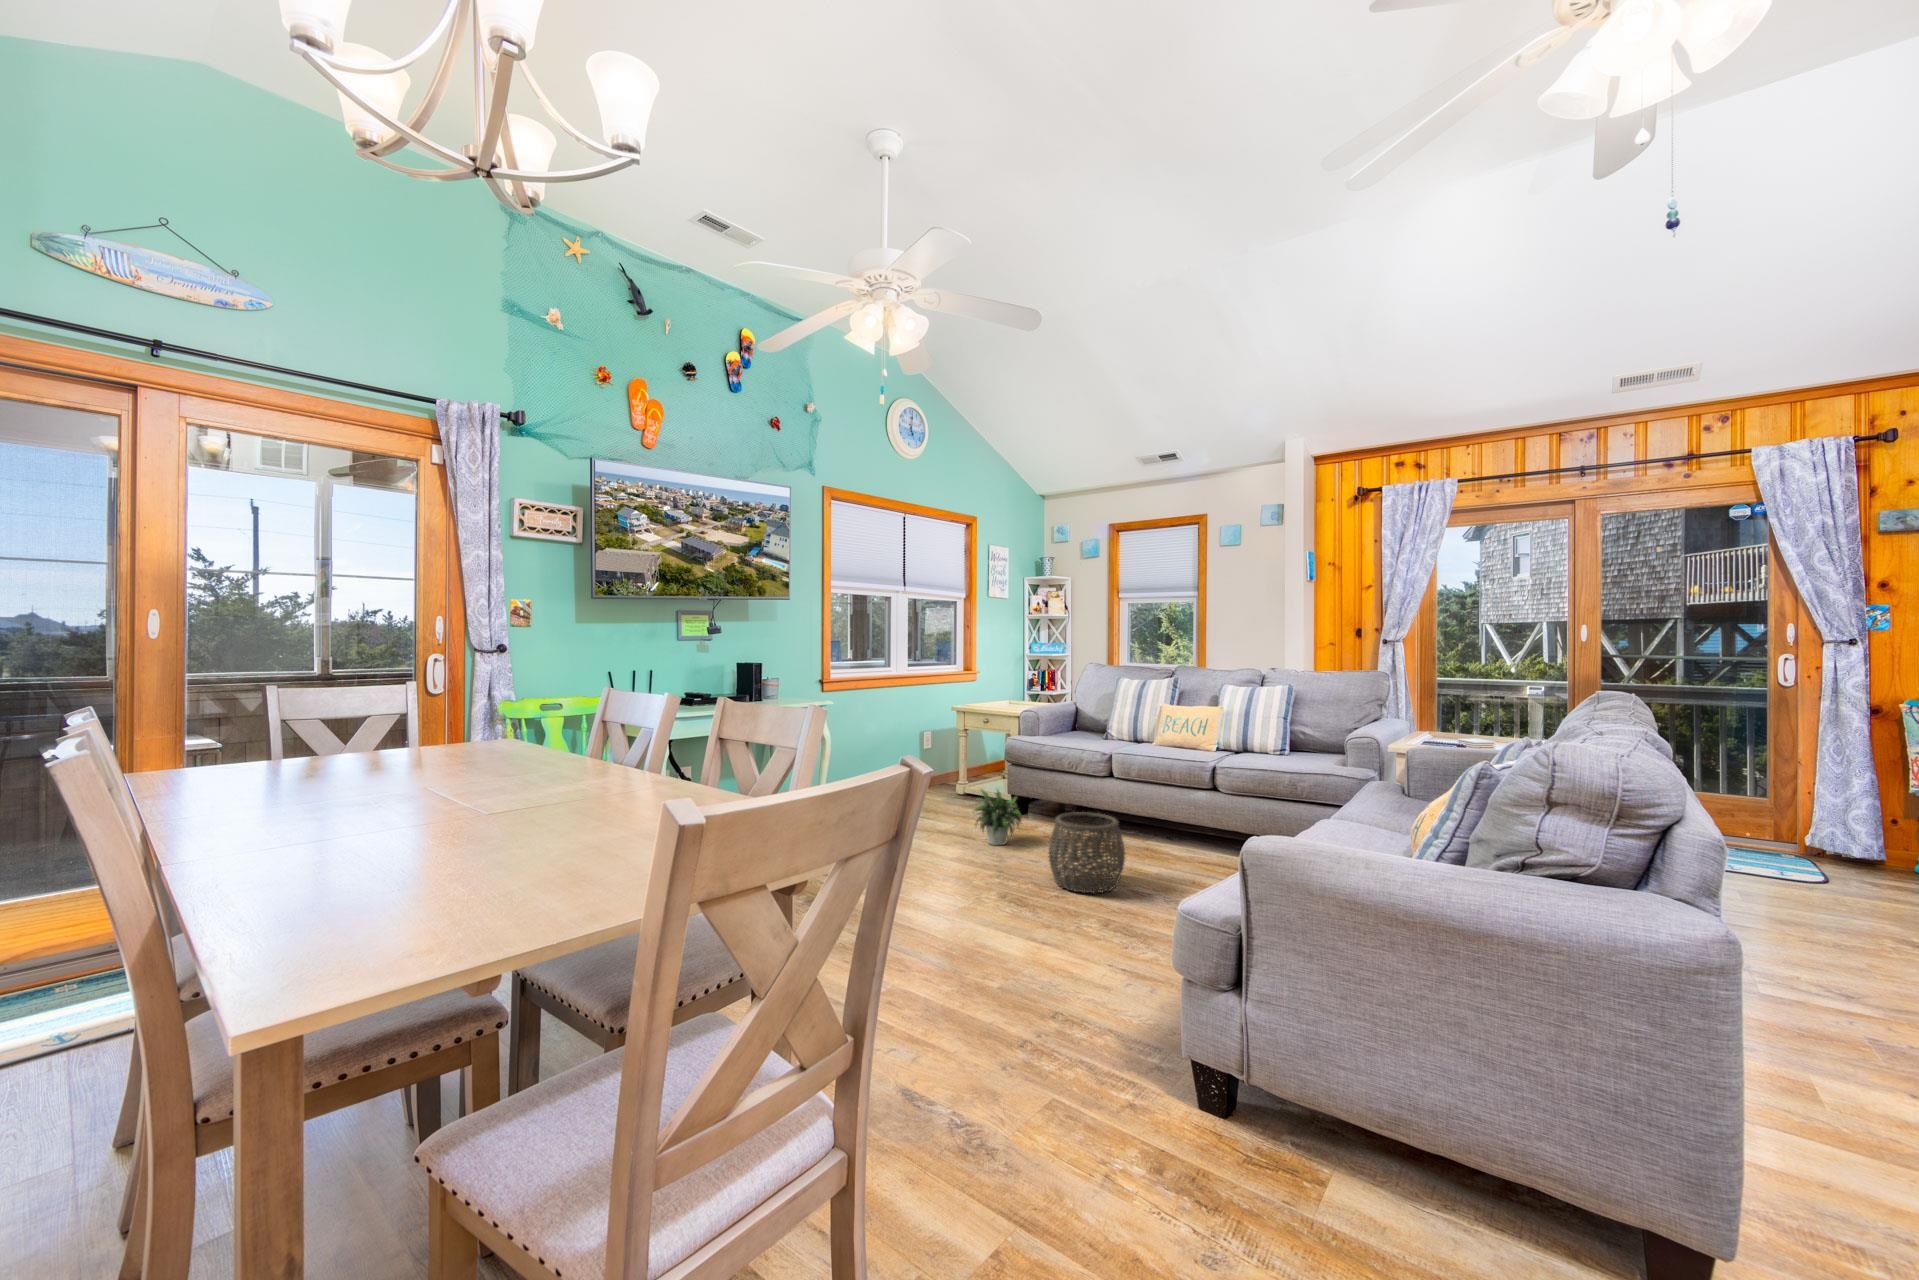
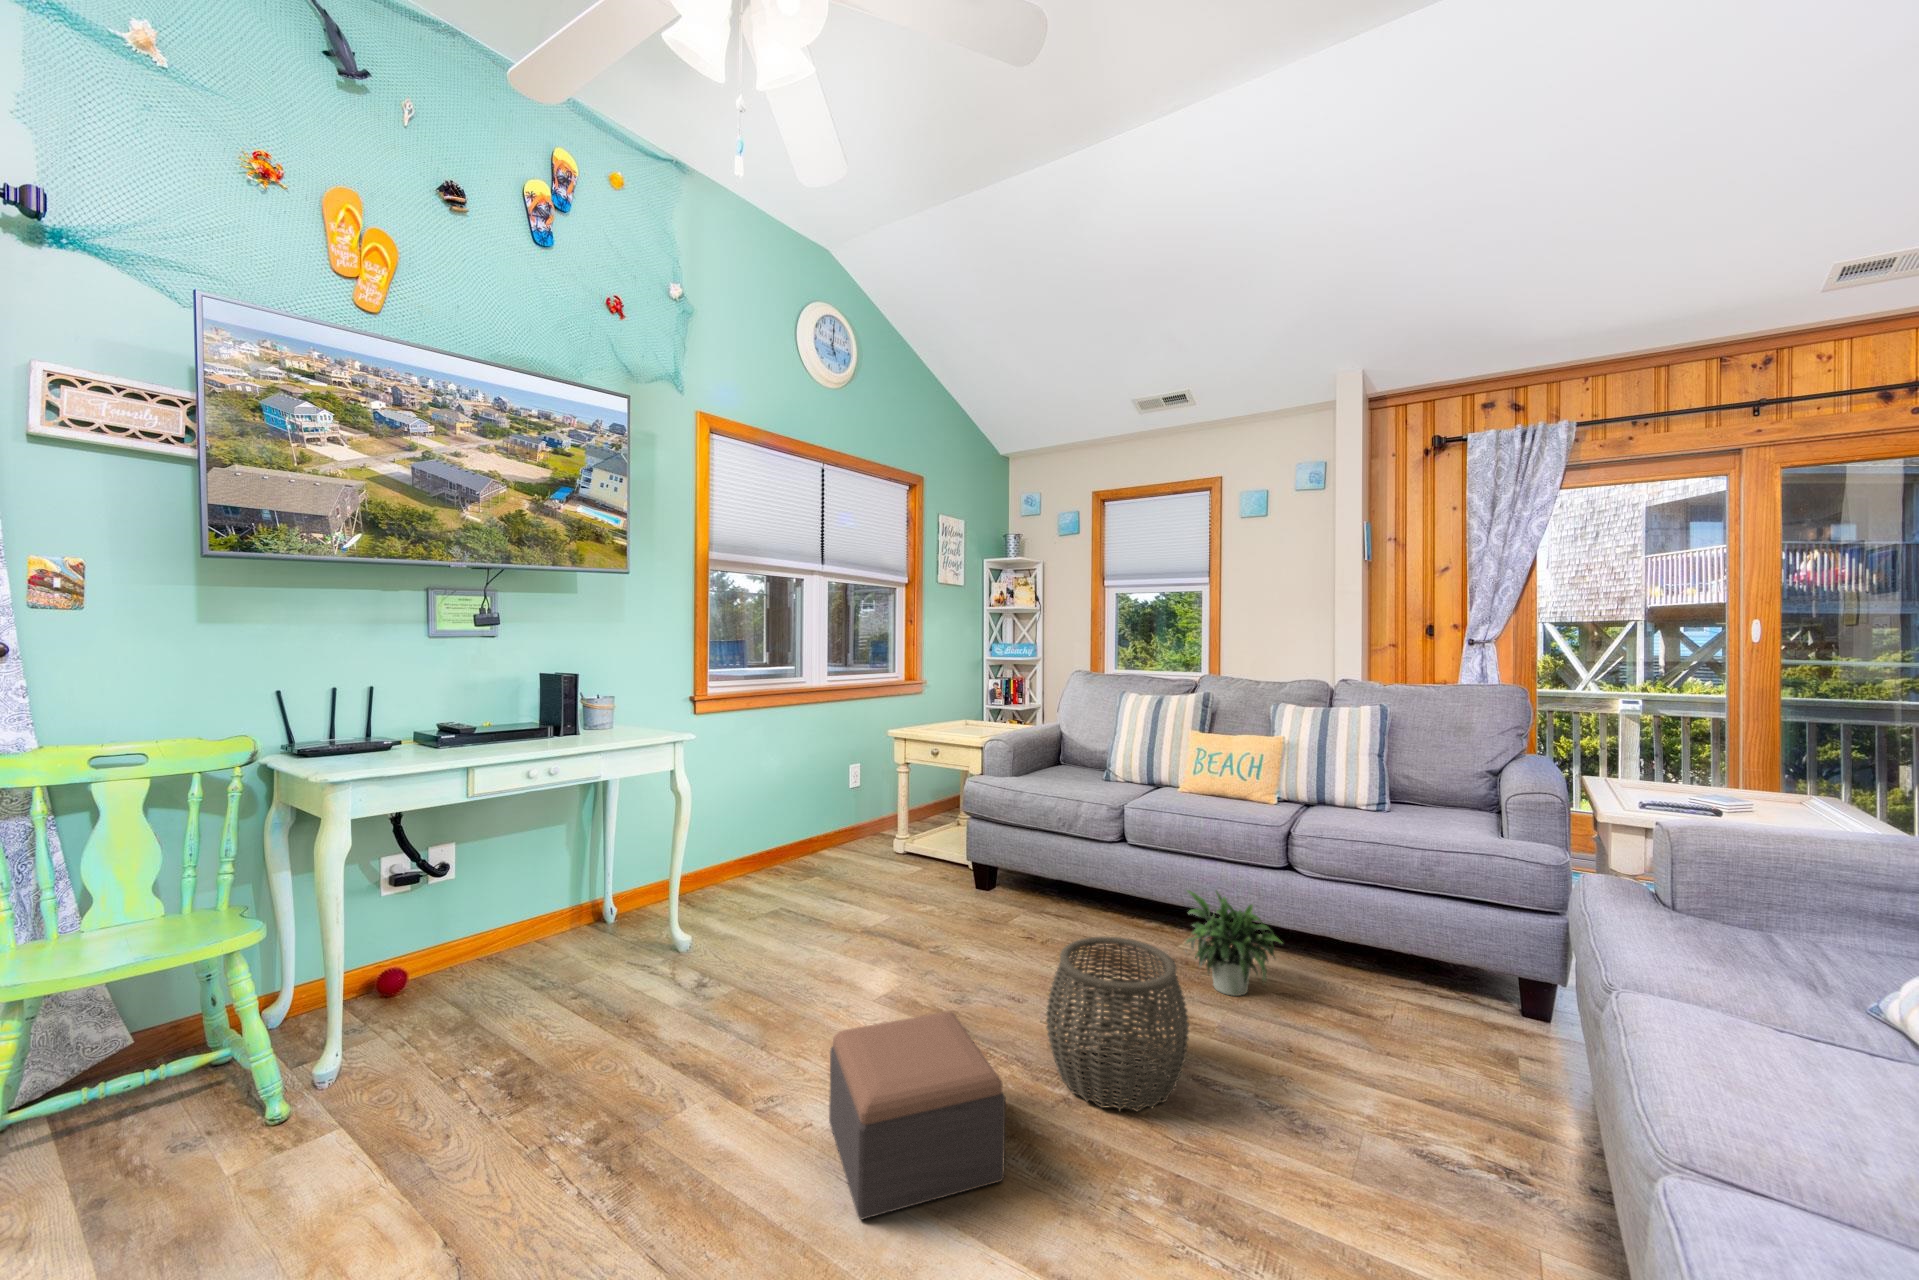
potted plant: present [974,789,1022,845] -> present [1187,891,1282,996]
footstool: none [933,841,1021,916] -> present [829,1012,1005,1220]

